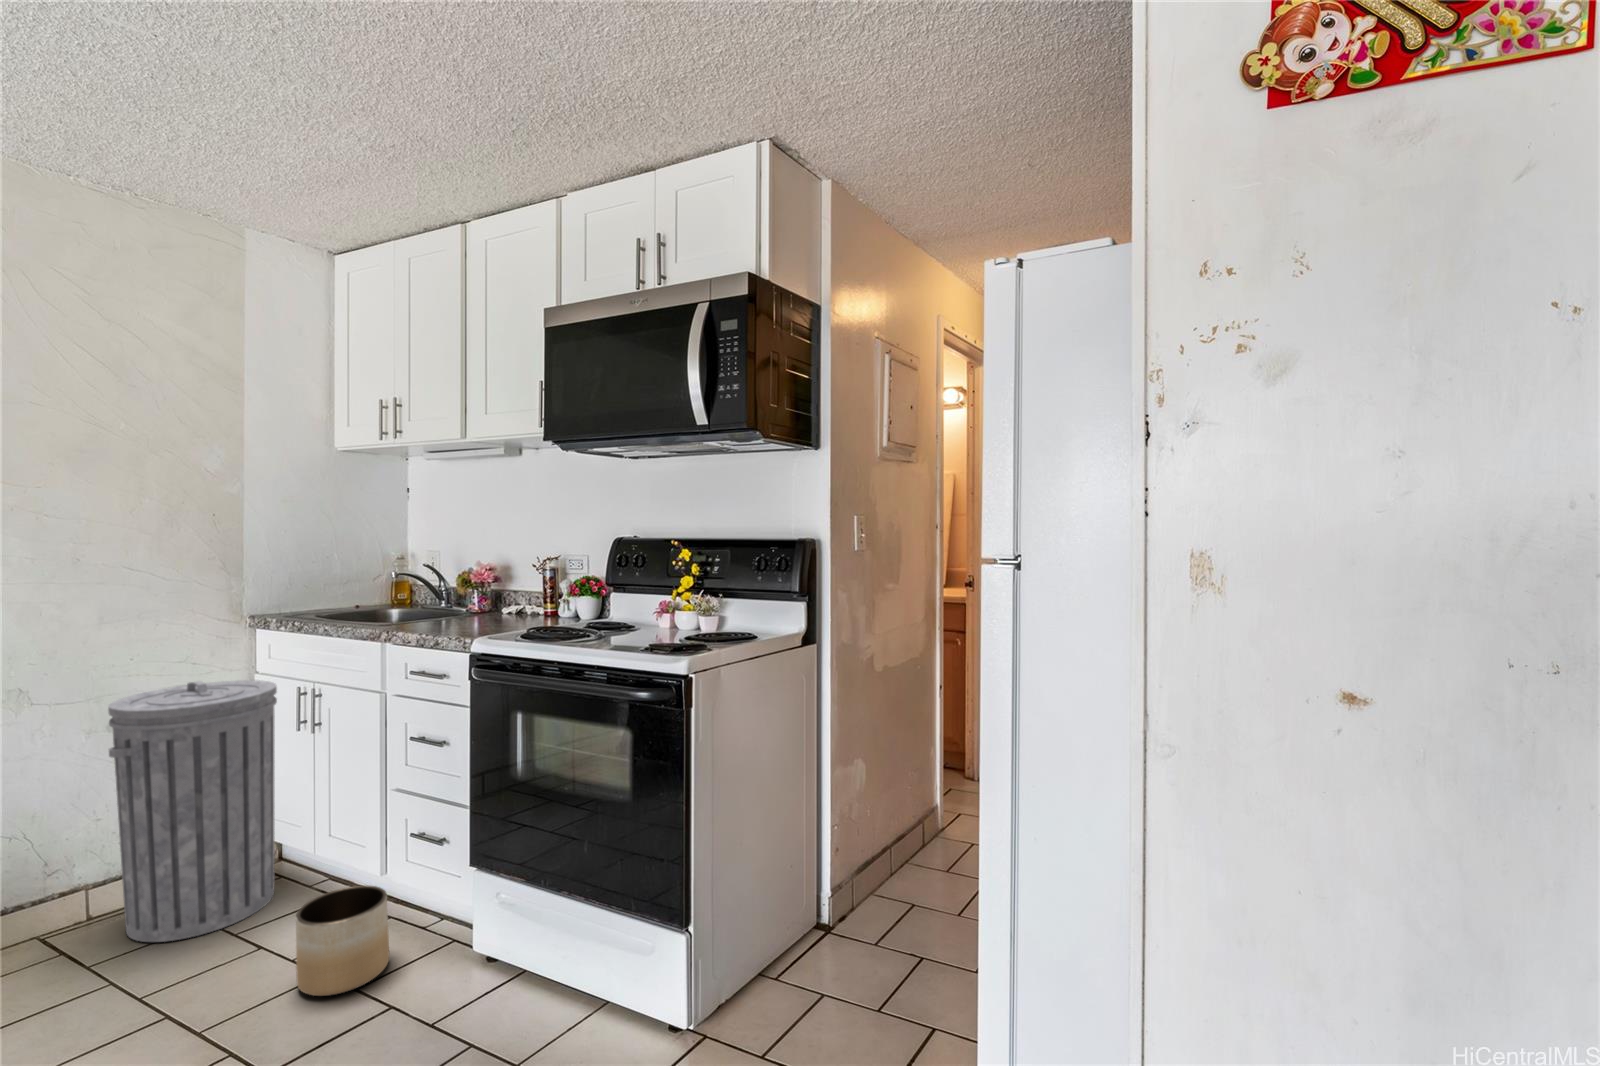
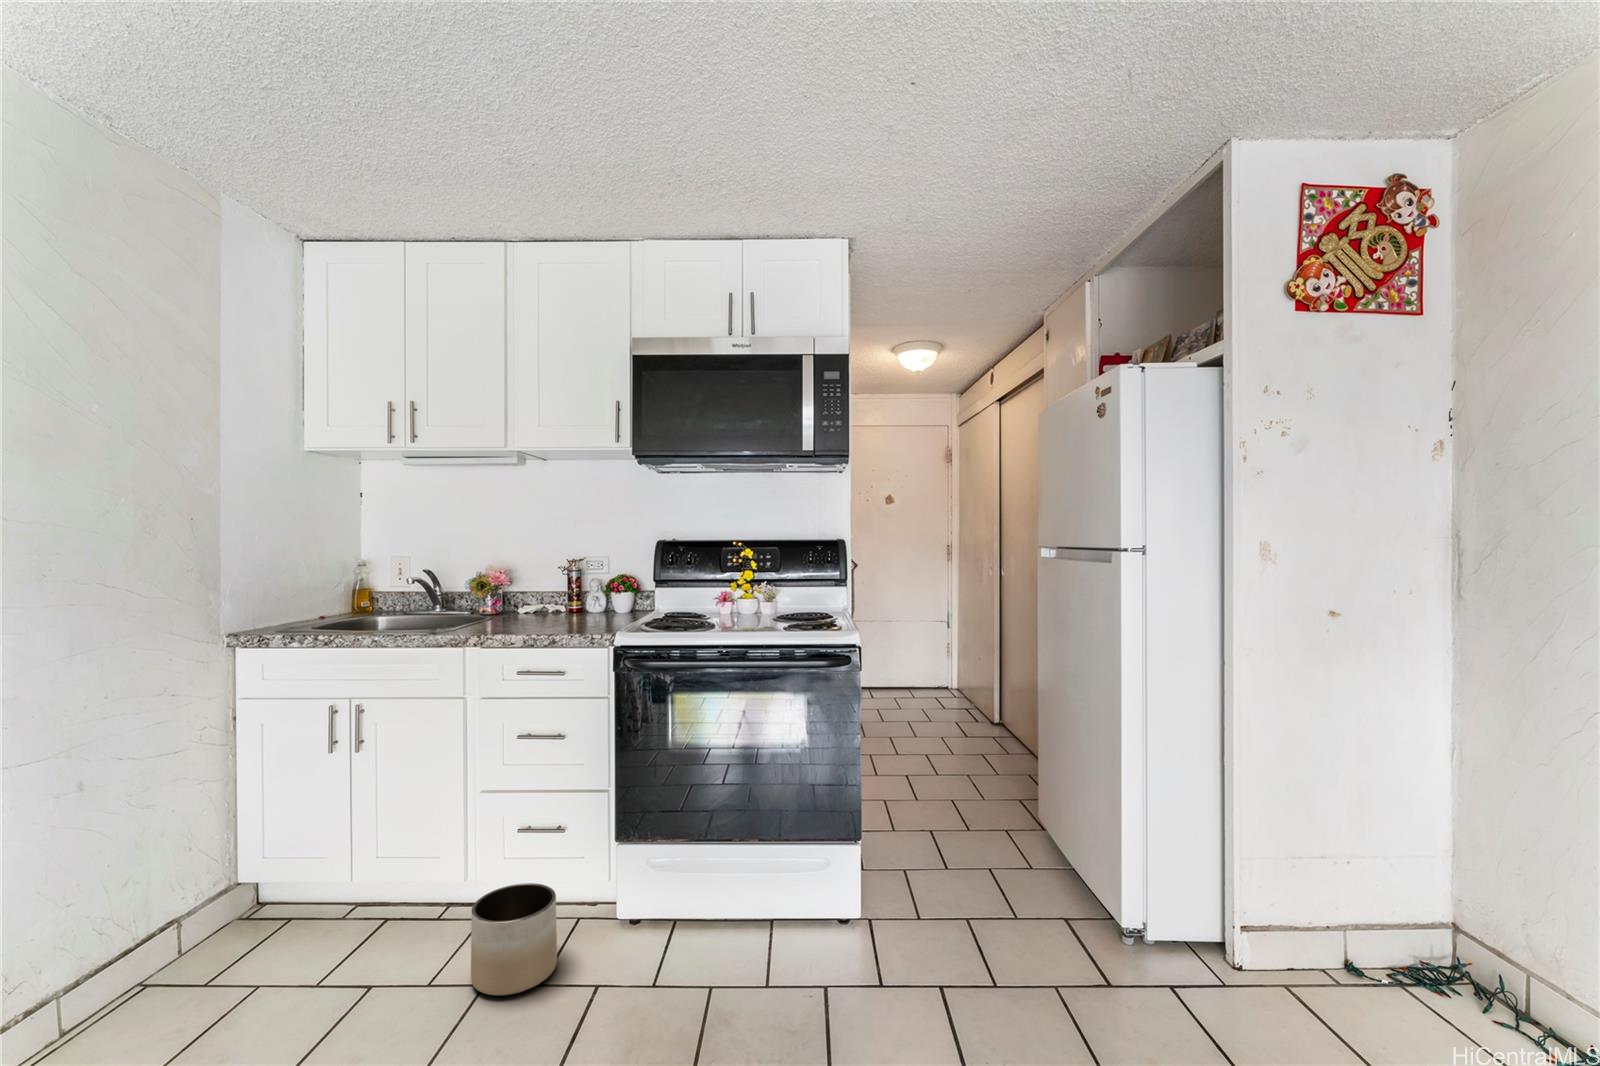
trash can: present [108,680,277,942] -> none [134,700,329,1017]

